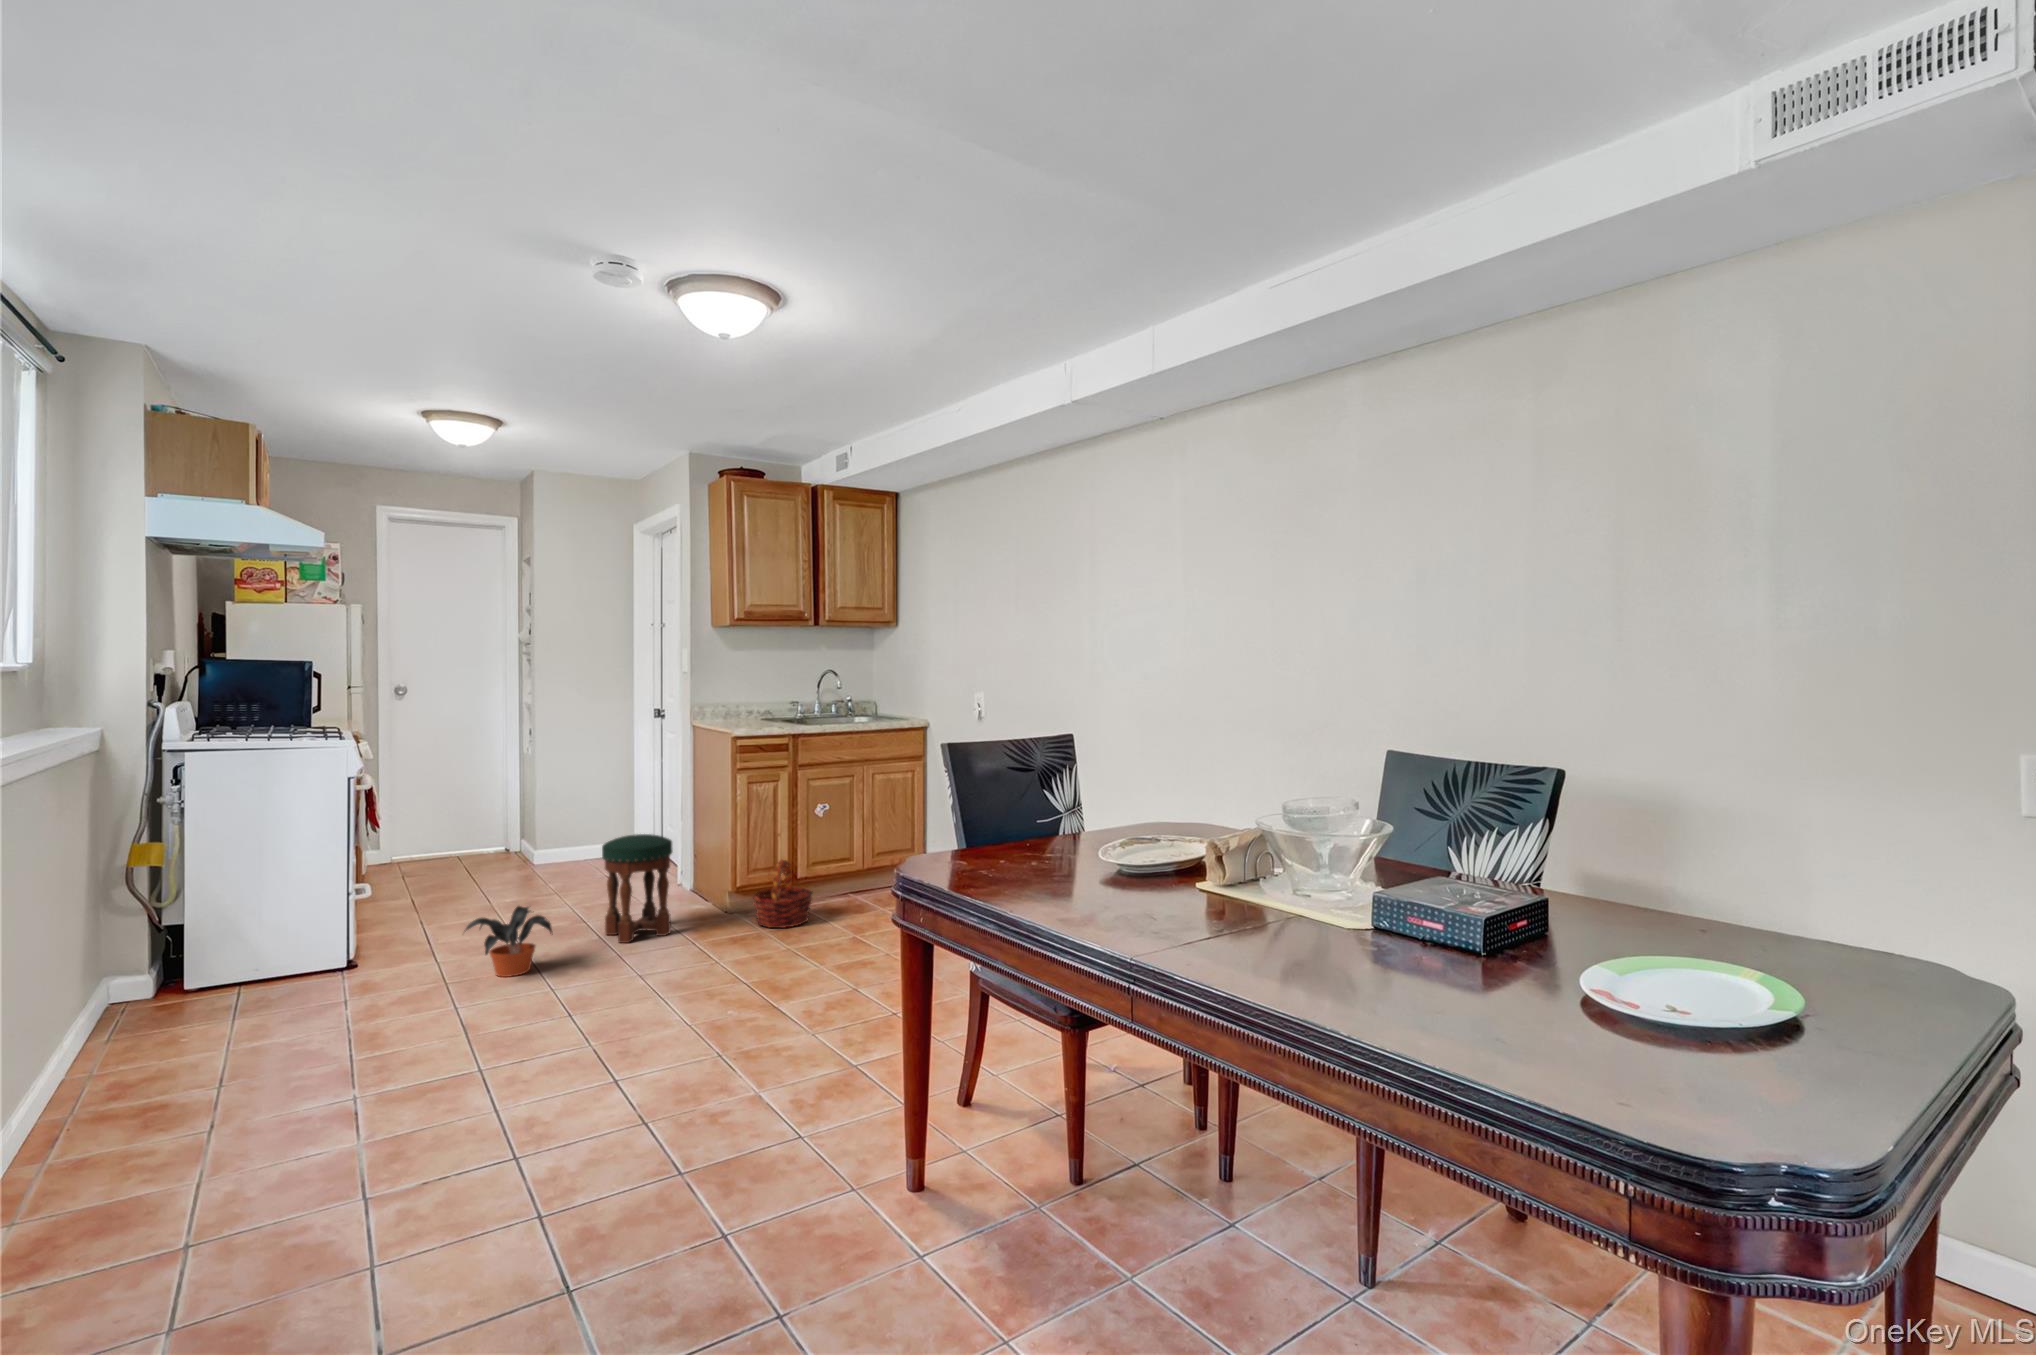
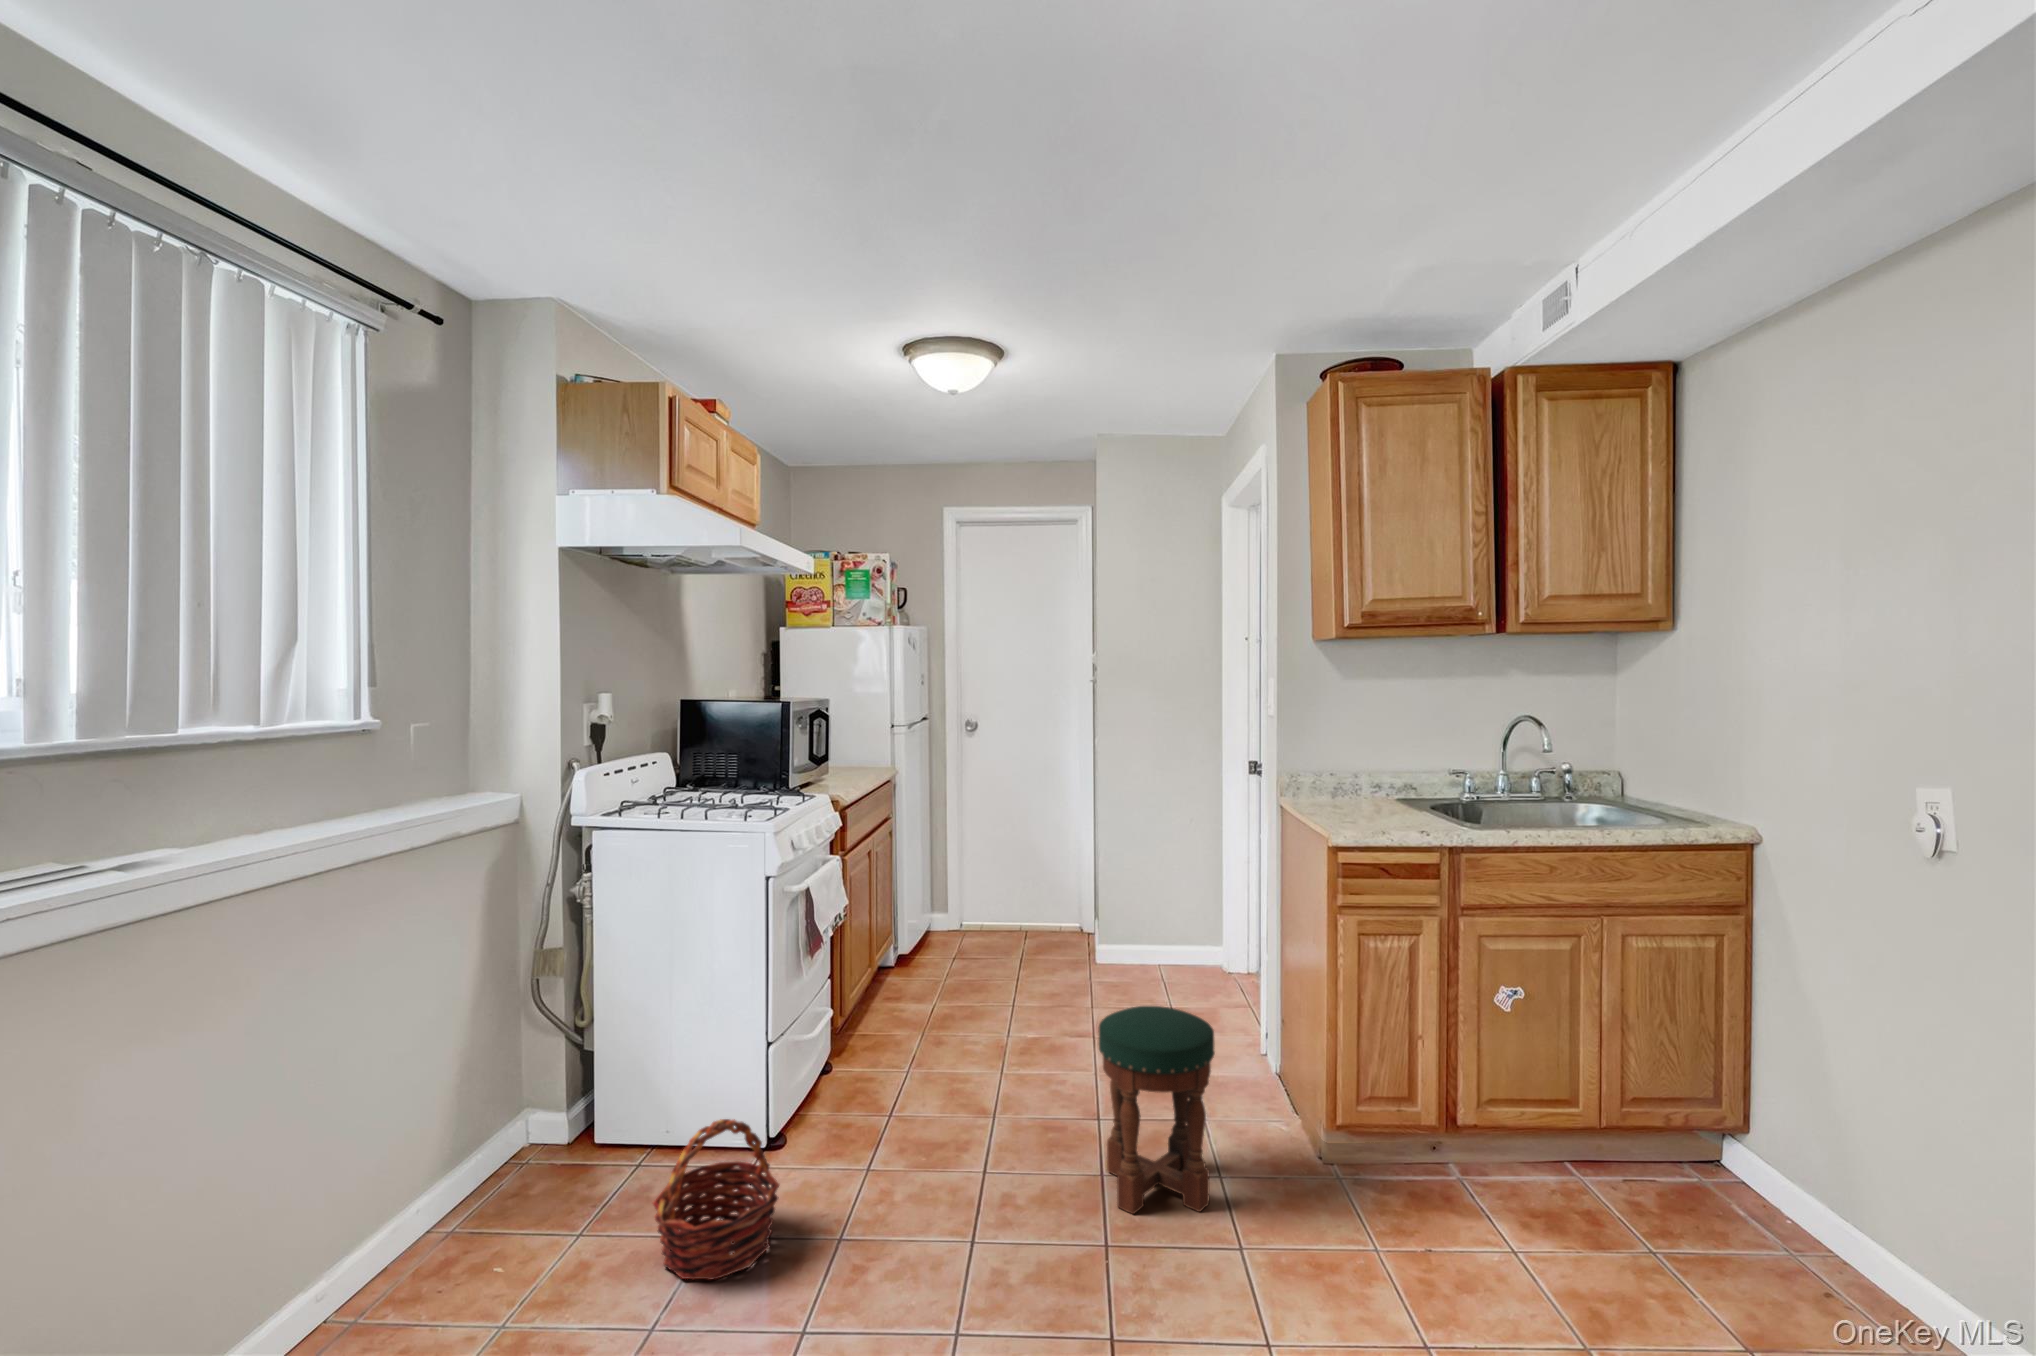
basket: present [753,860,812,928] -> present [653,1119,779,1280]
potted plant: present [466,906,552,977] -> none [865,1119,999,1258]

